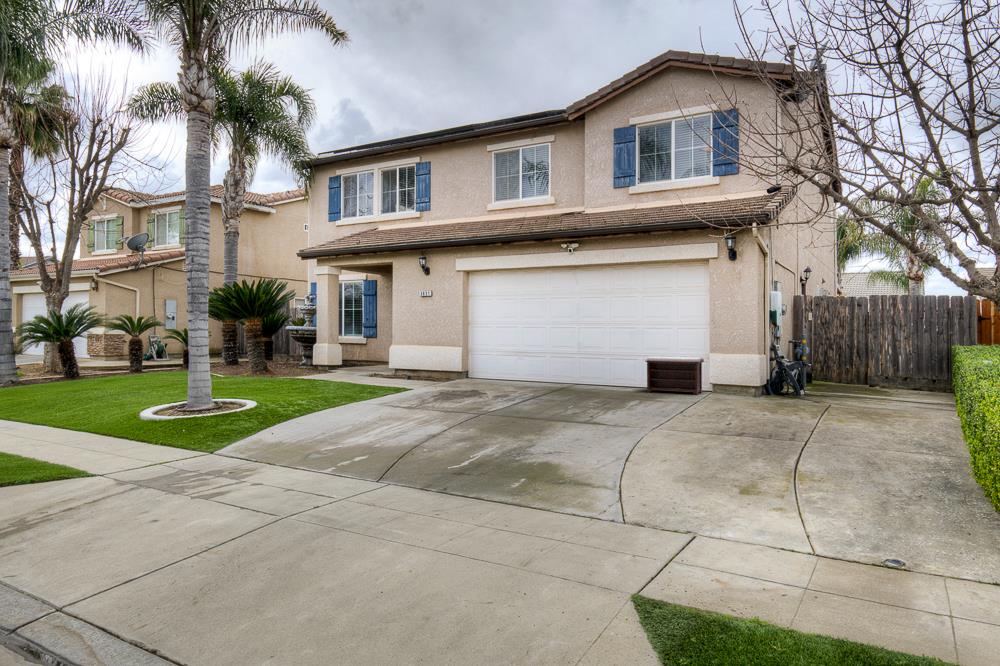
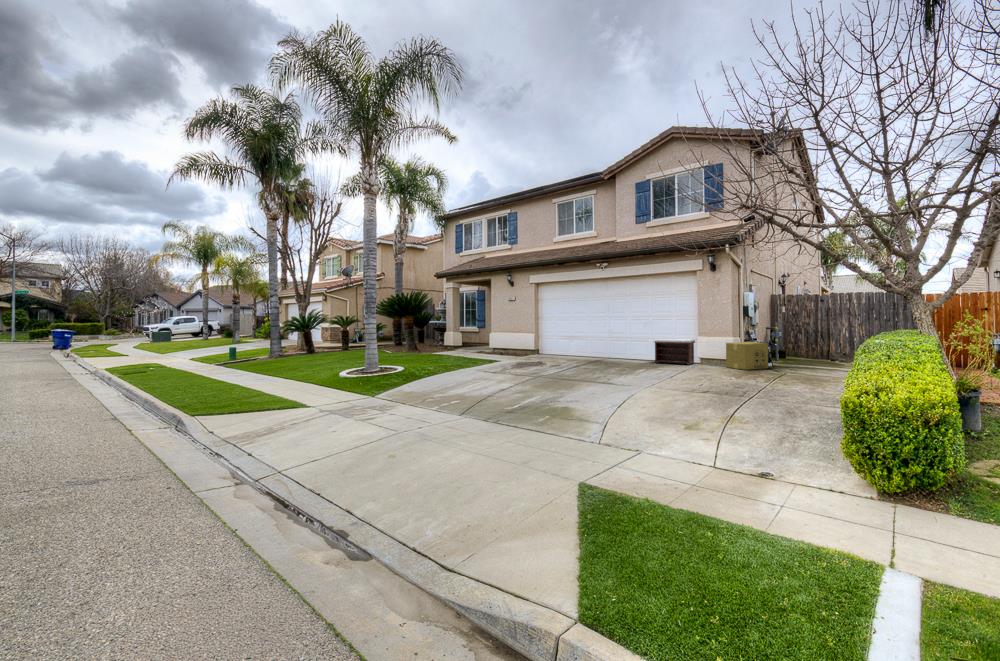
cardboard box: none [749,361,805,401] -> present [726,342,768,370]

